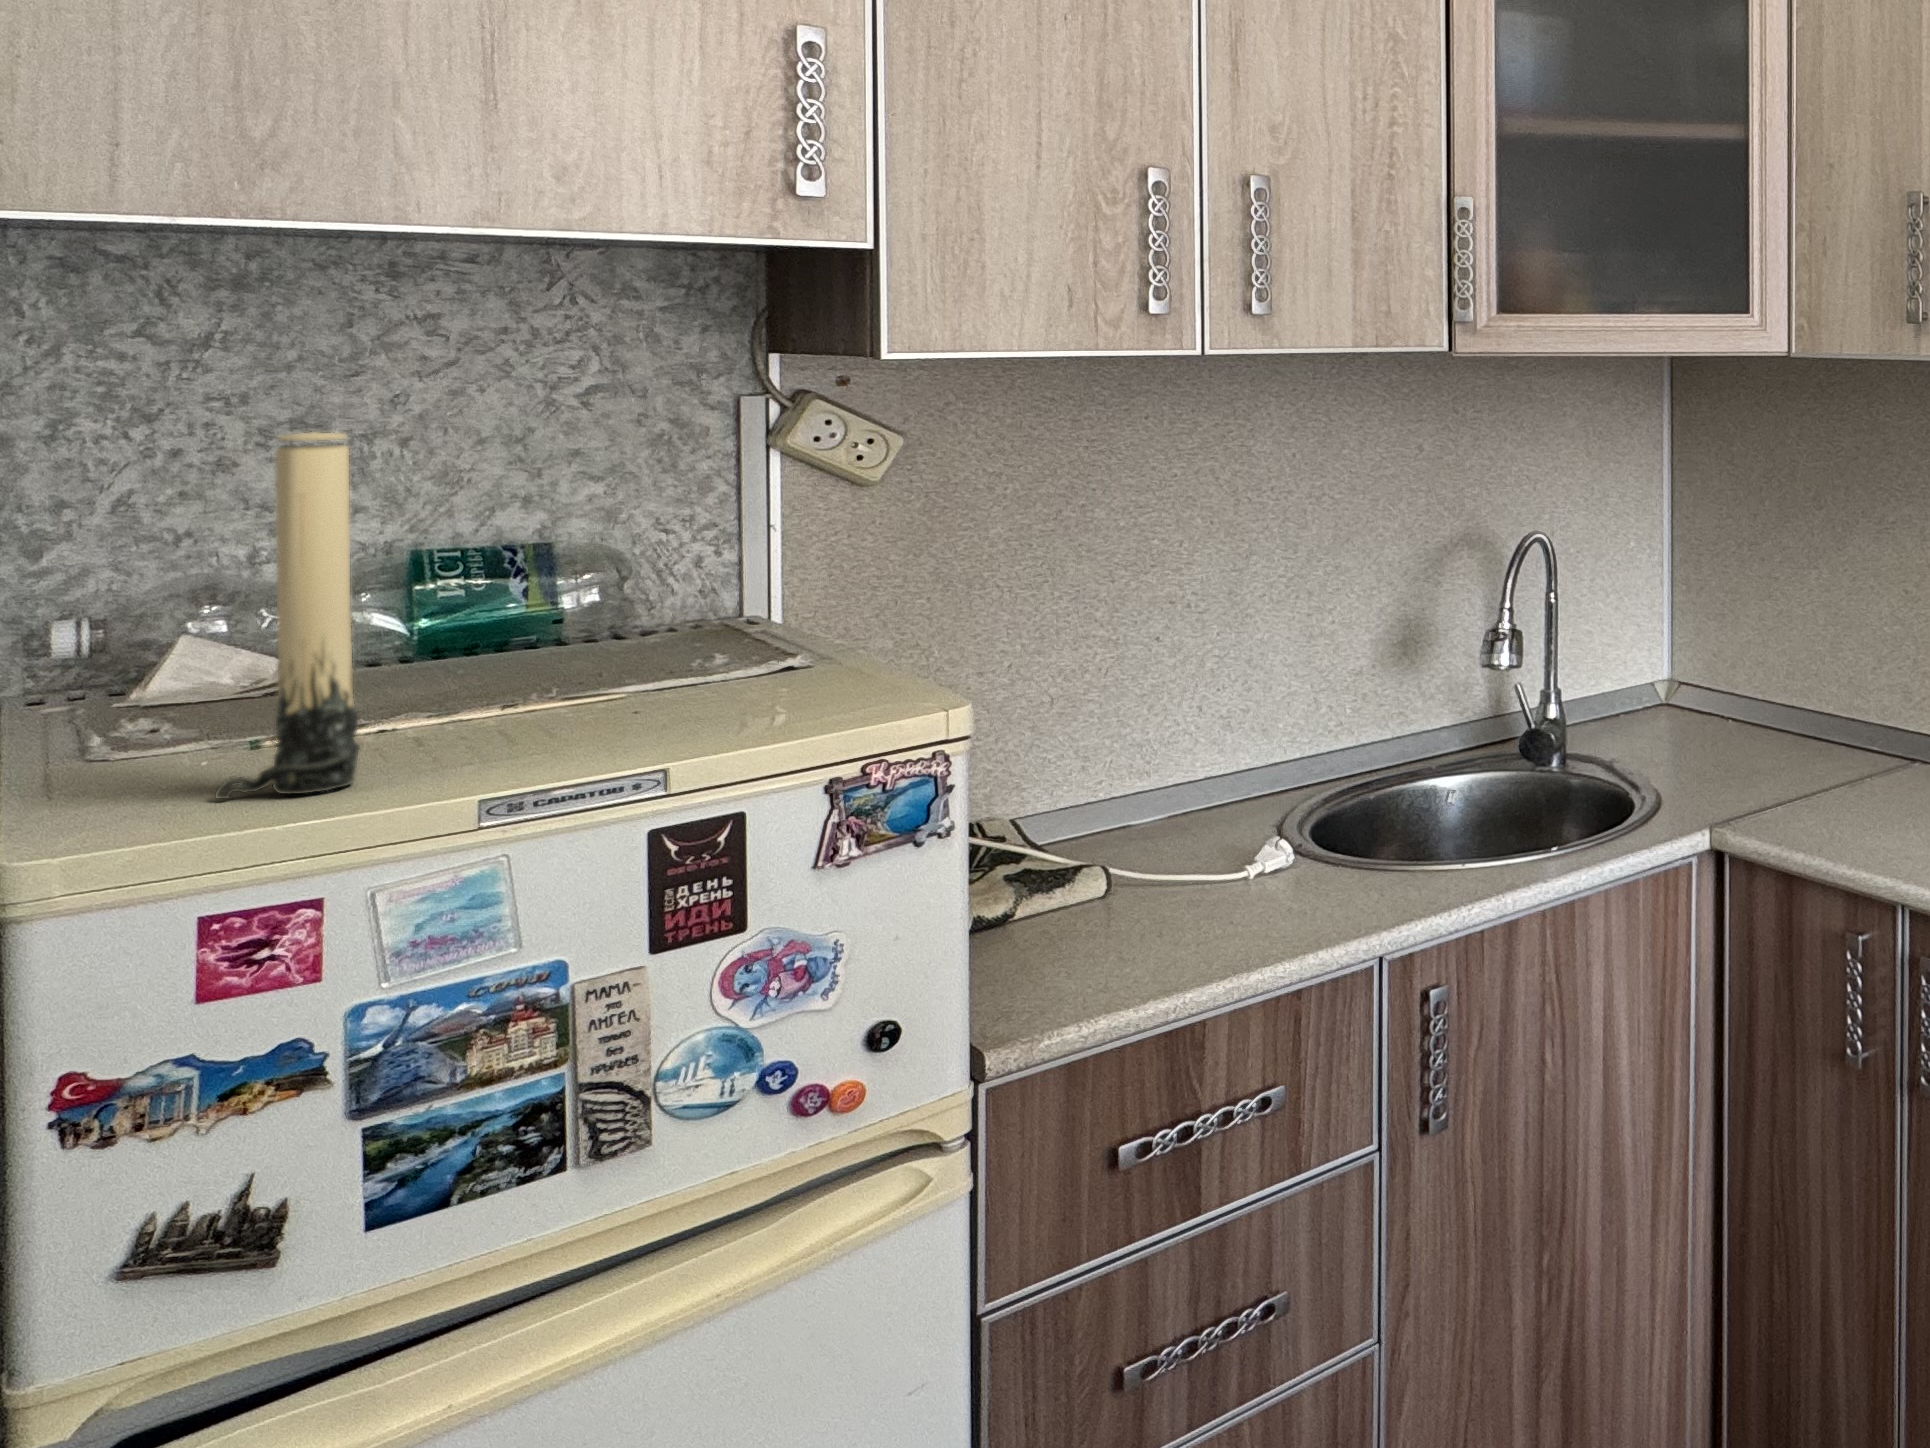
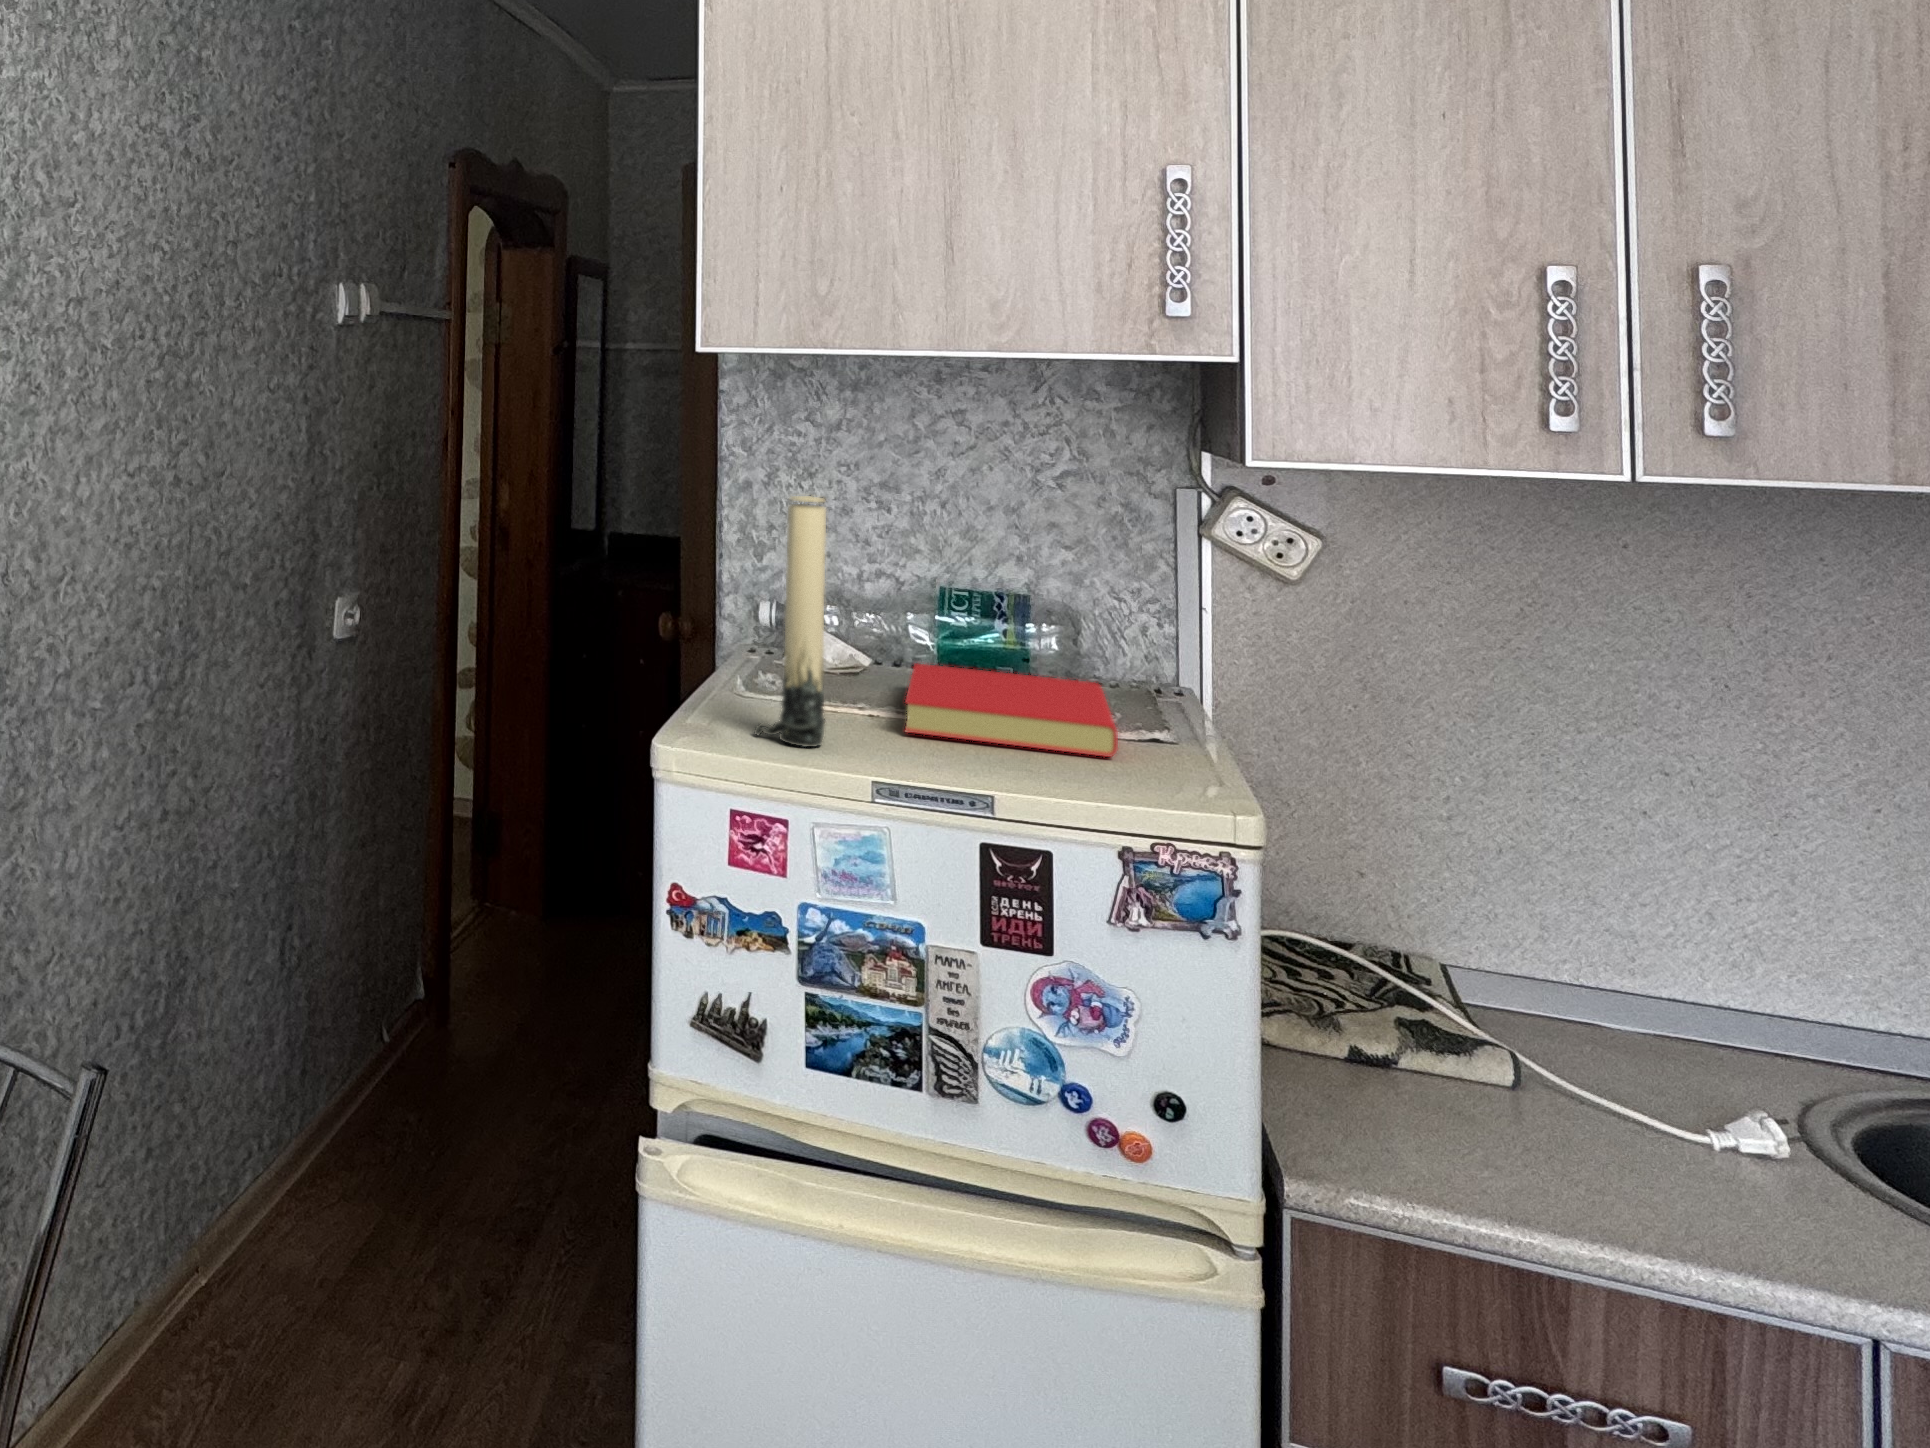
book: none [419,624,773,735] -> present [905,664,1118,757]

